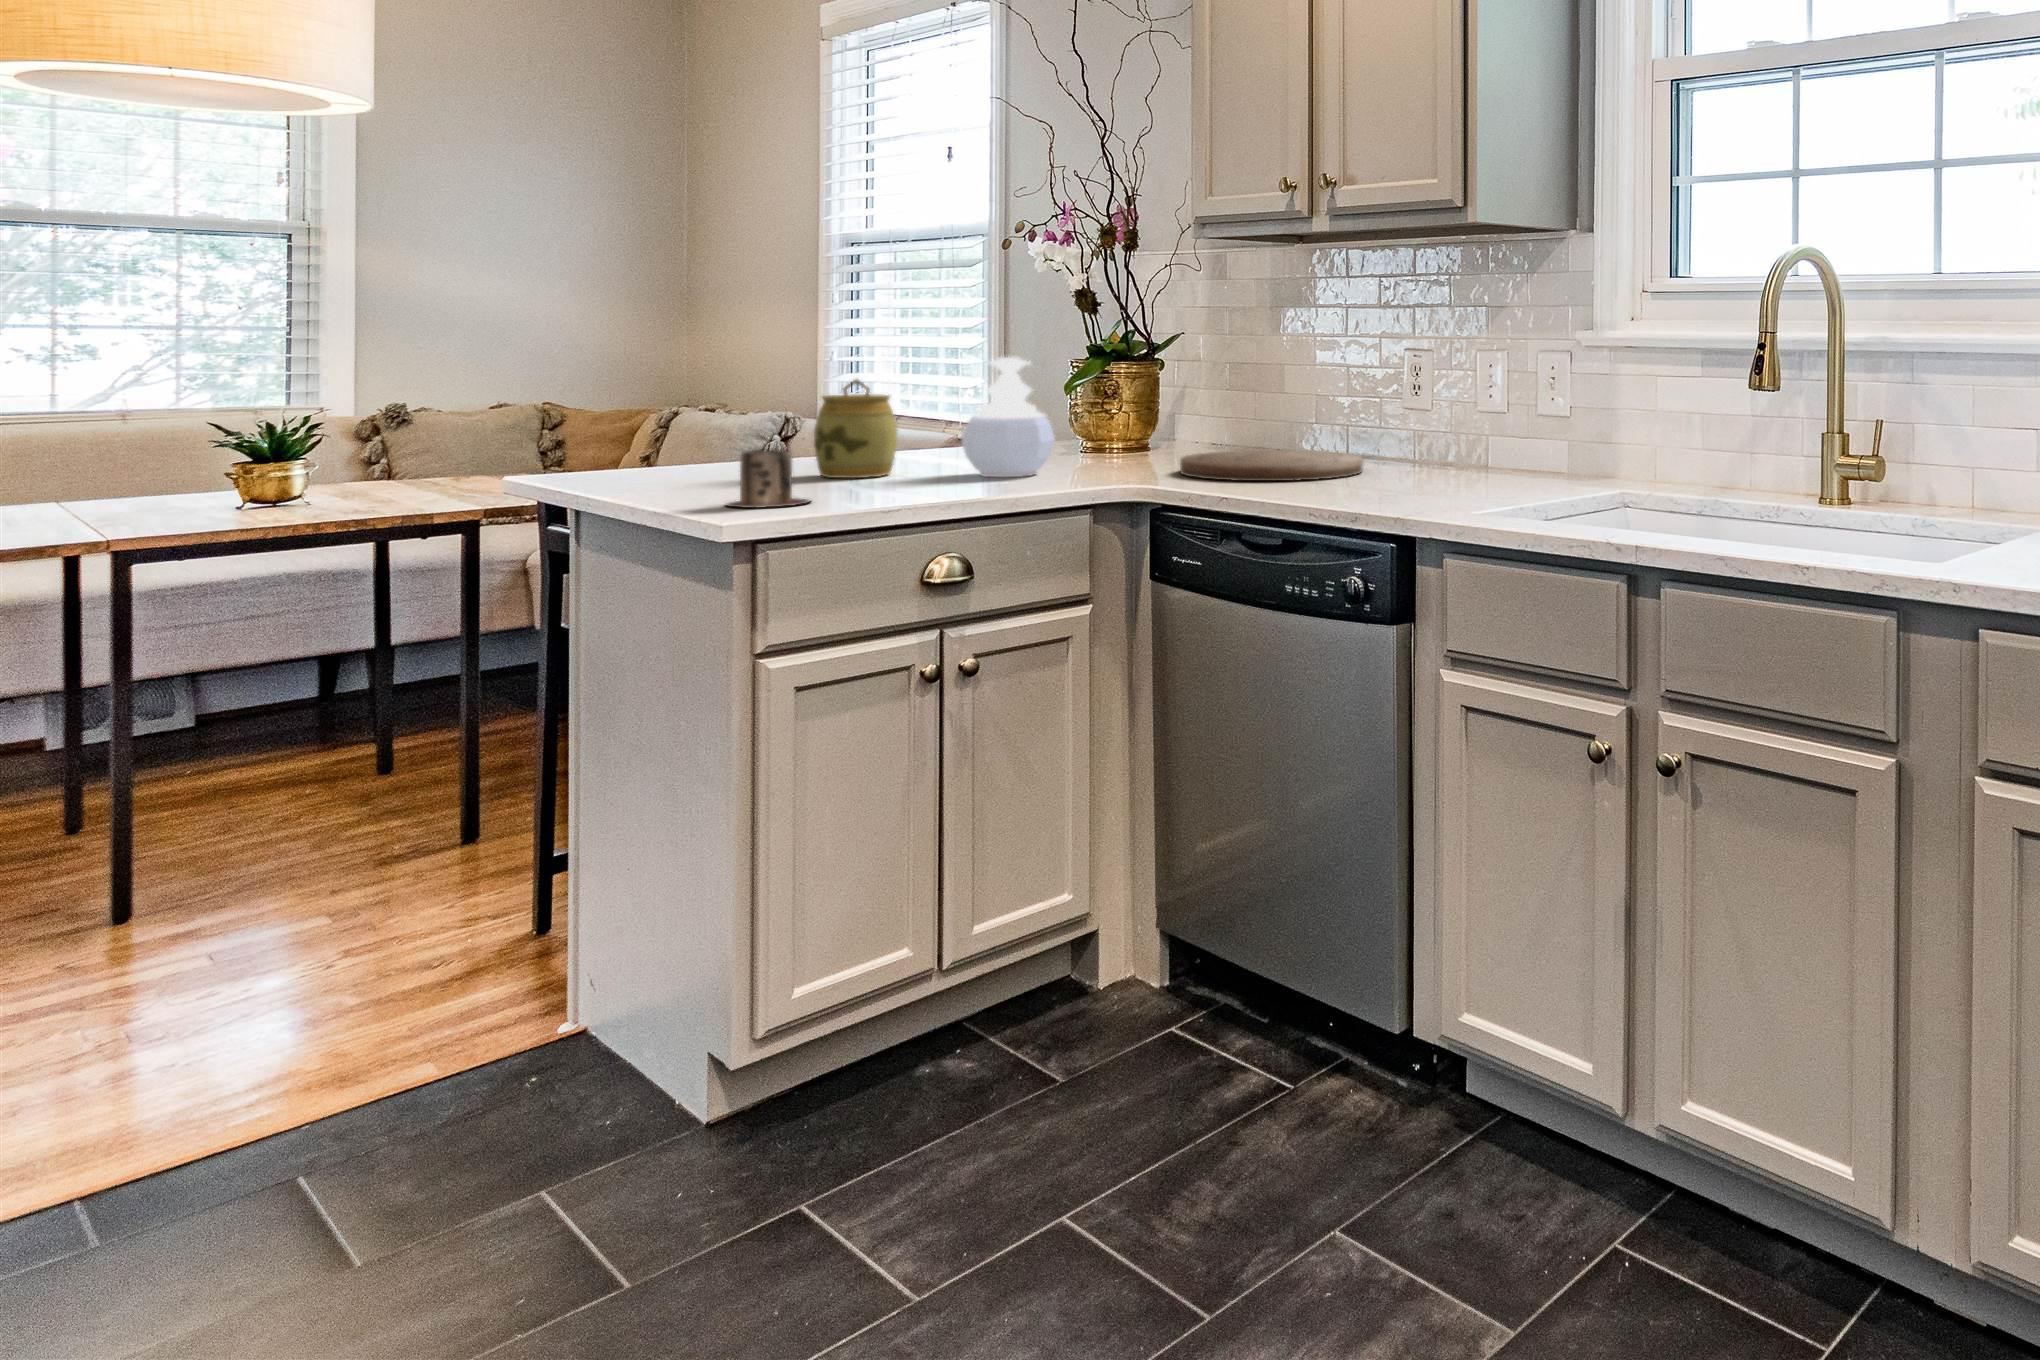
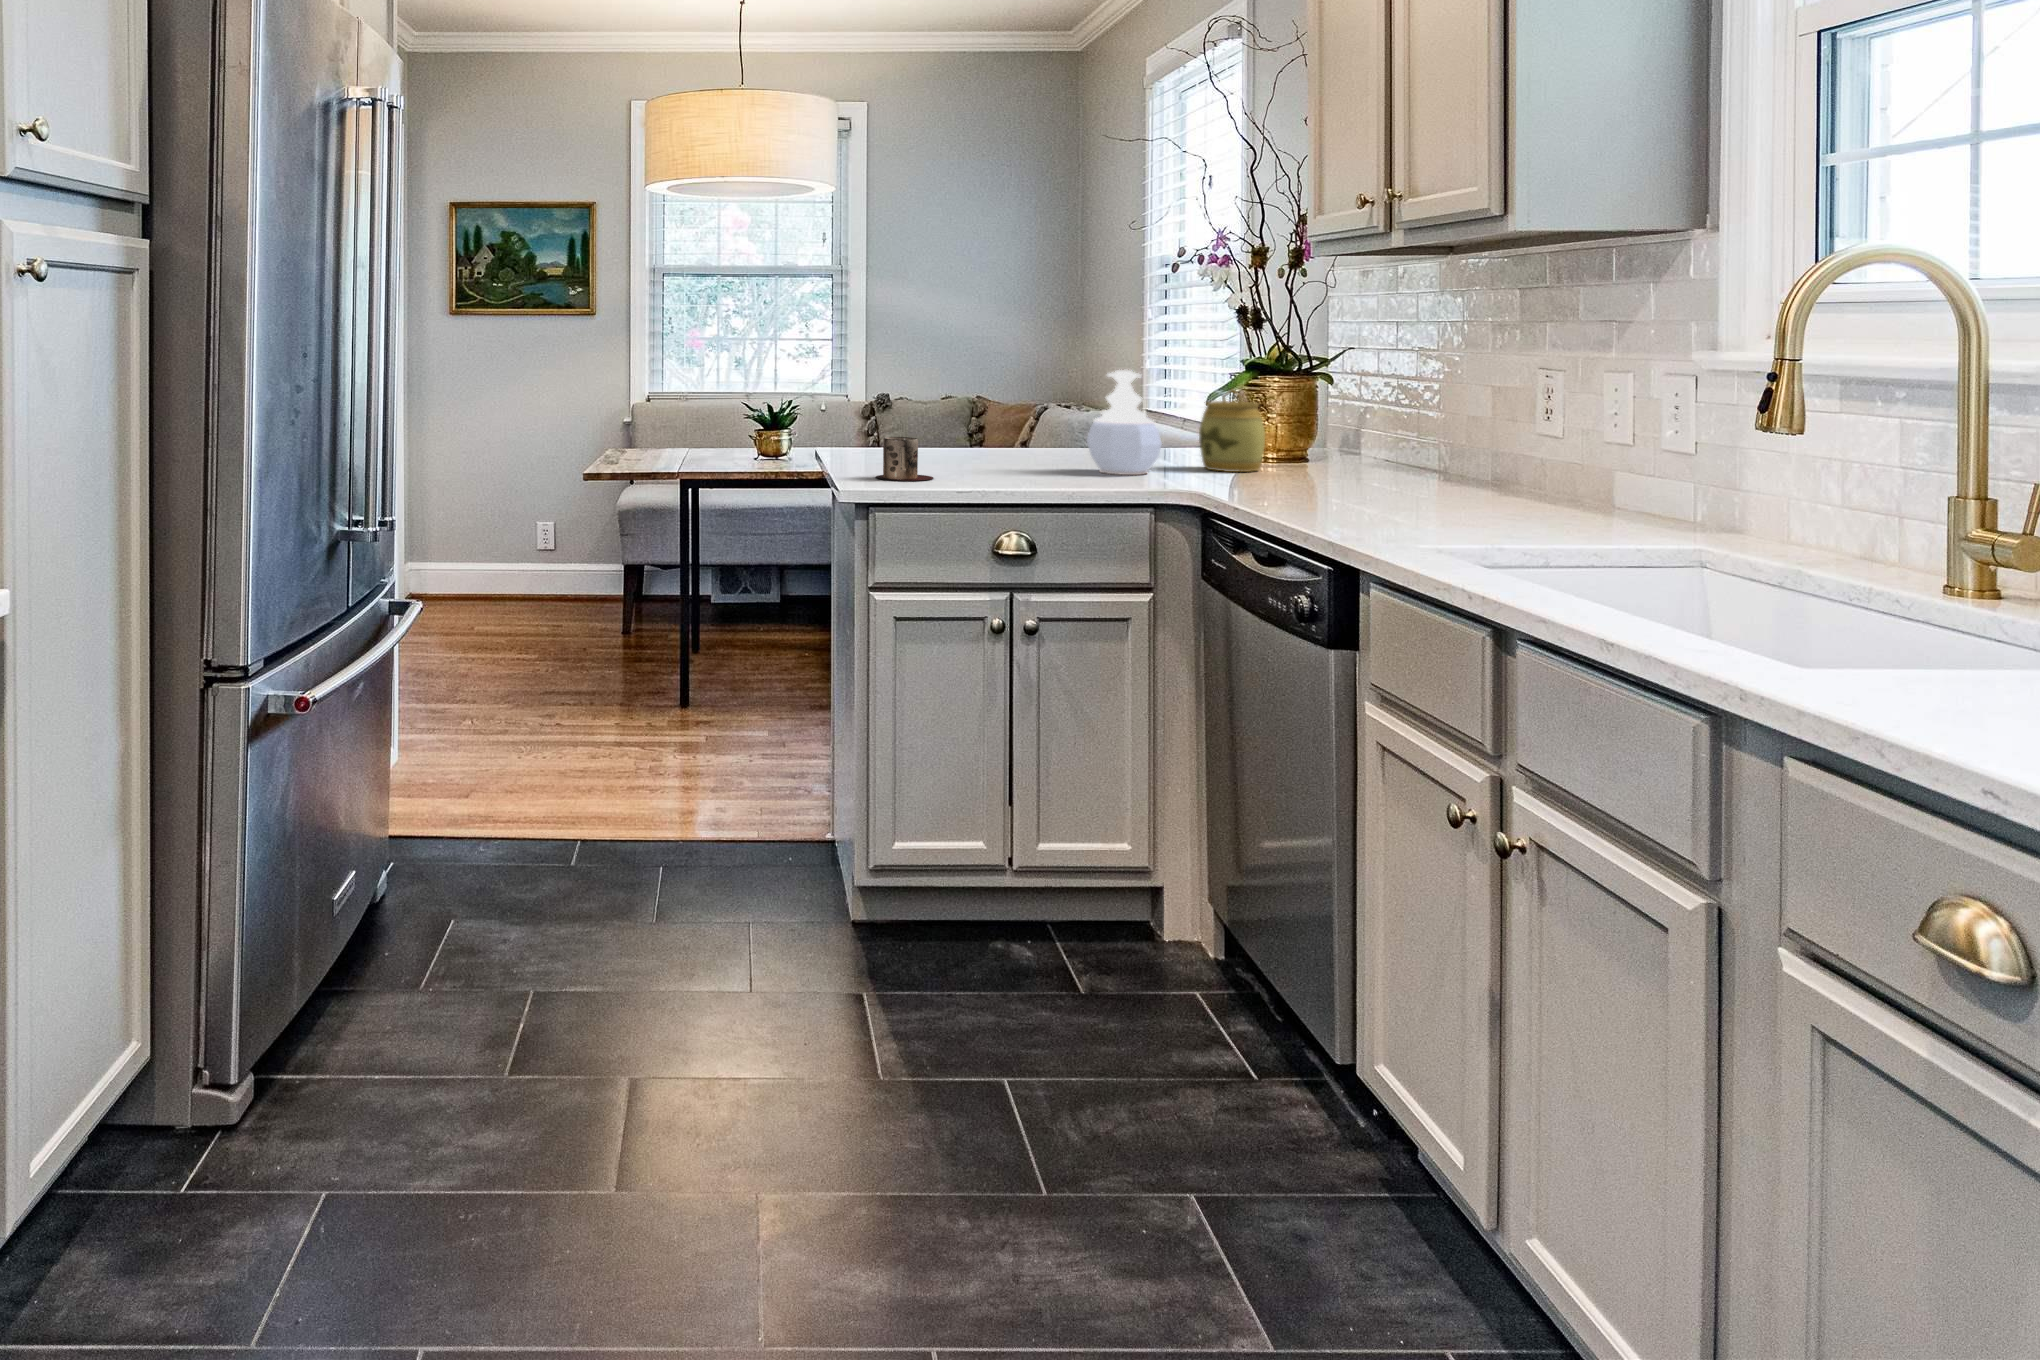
jar: present [814,379,897,478] -> present [1199,389,1265,472]
cutting board: present [1180,450,1363,481] -> none [1265,467,1462,501]

